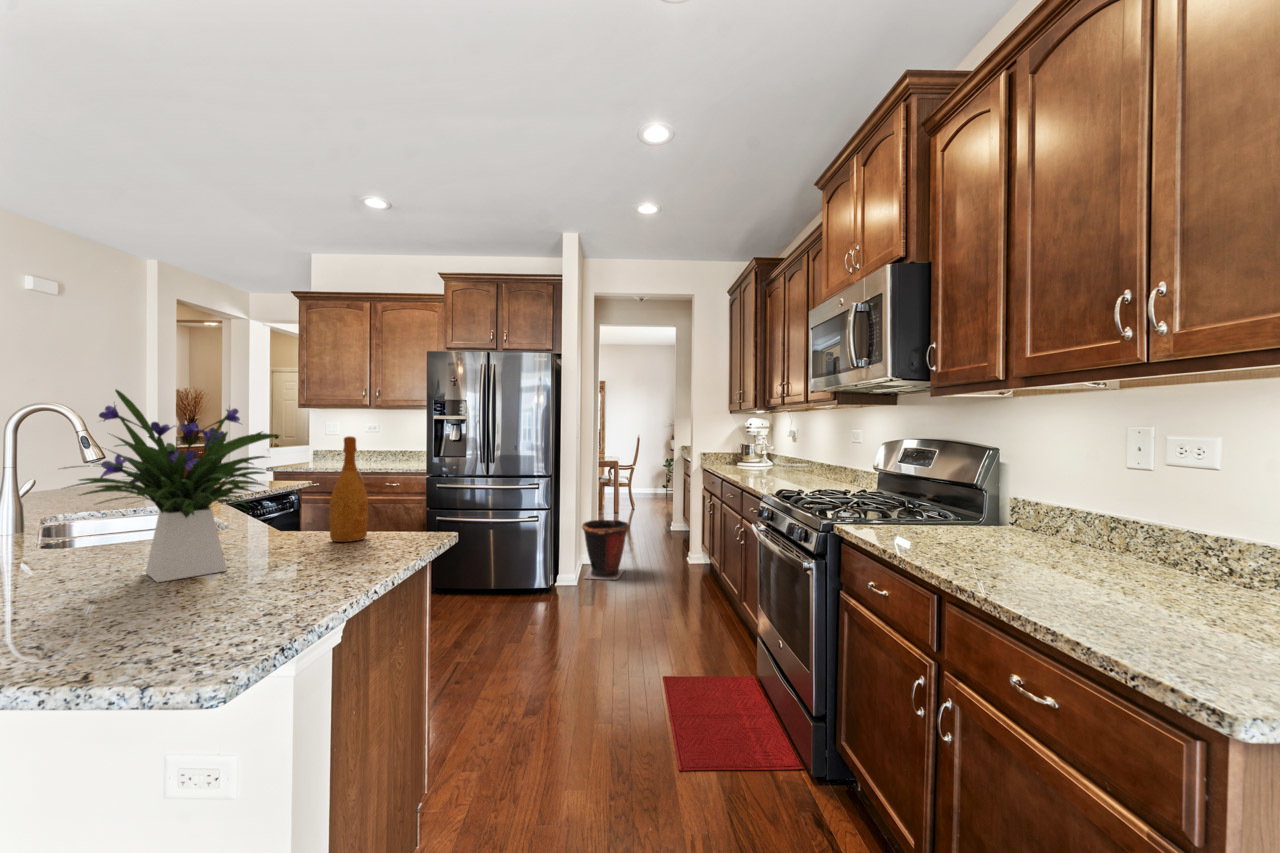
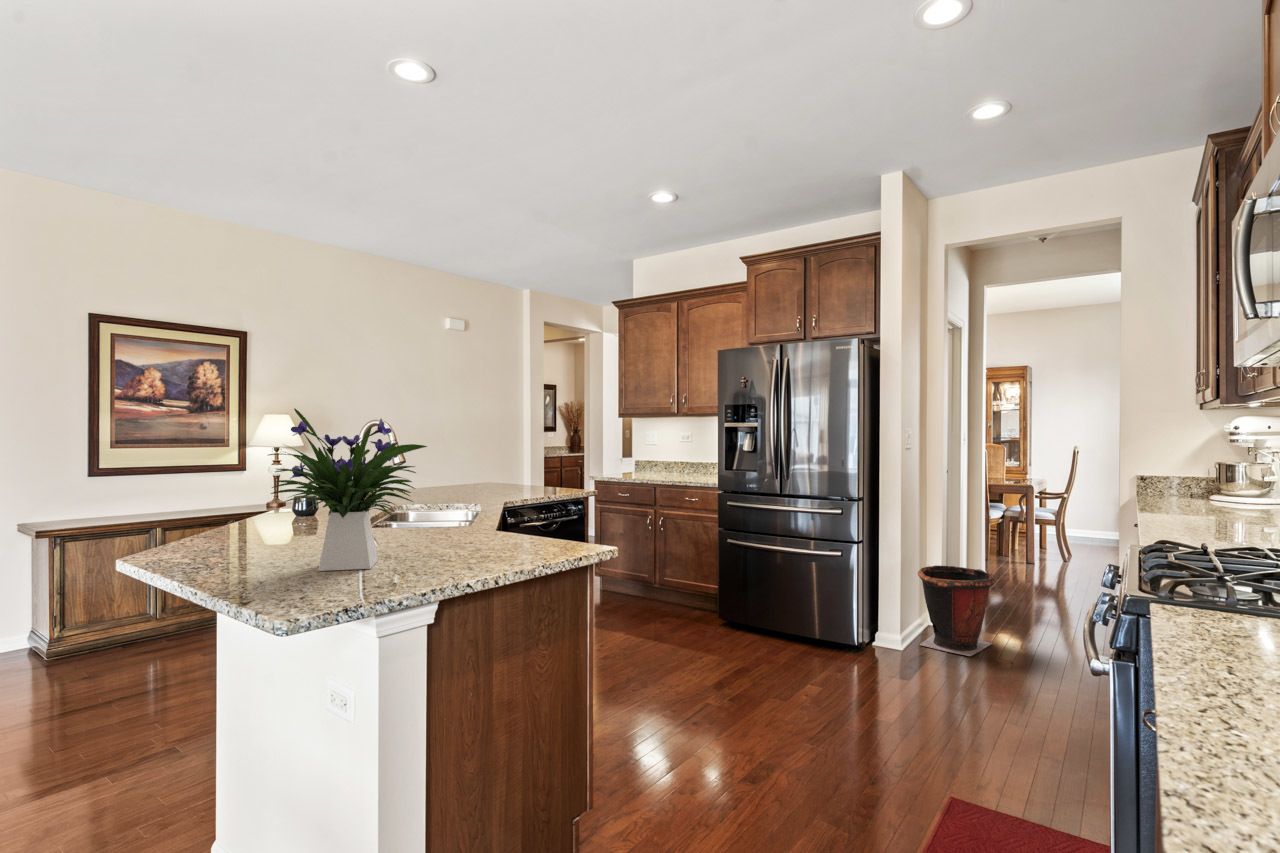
wine bottle: present [330,436,368,542] -> none [485,447,519,555]

